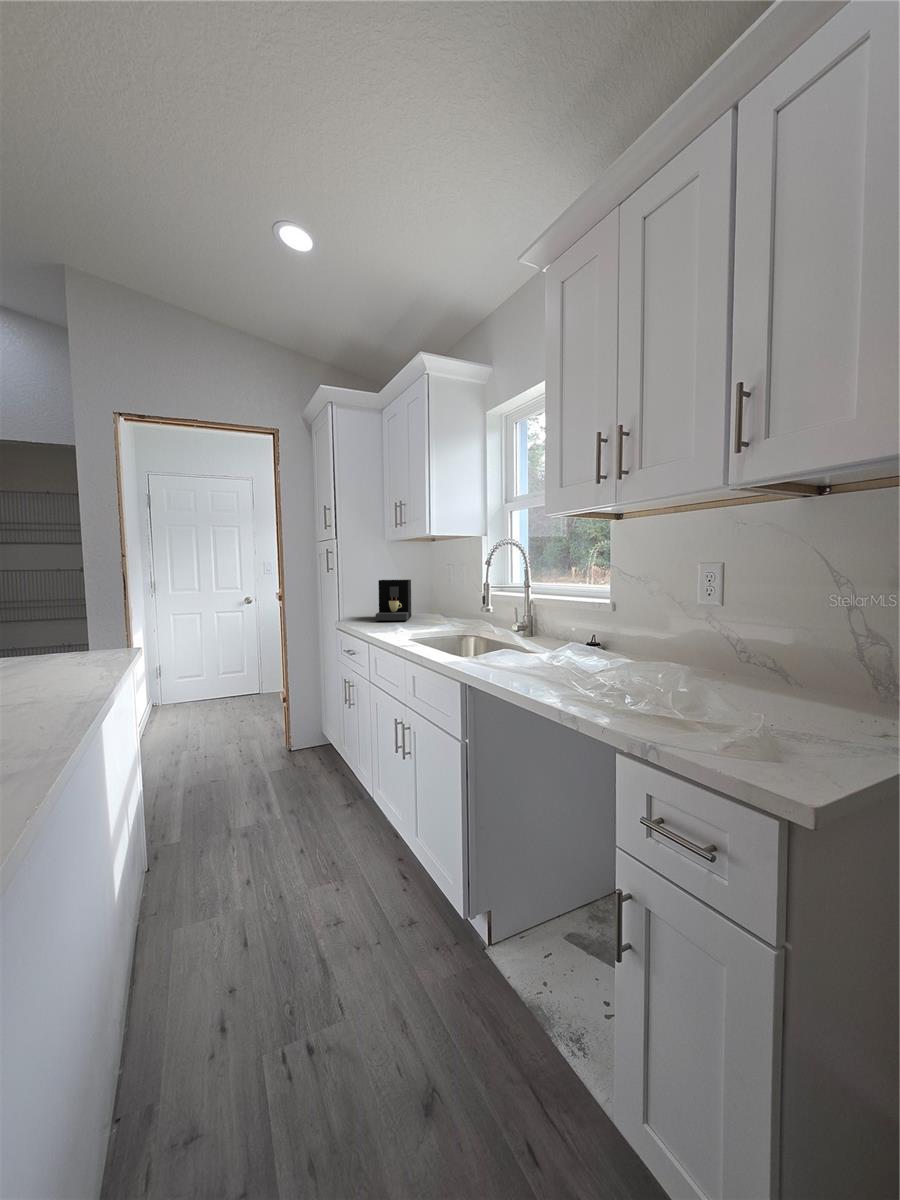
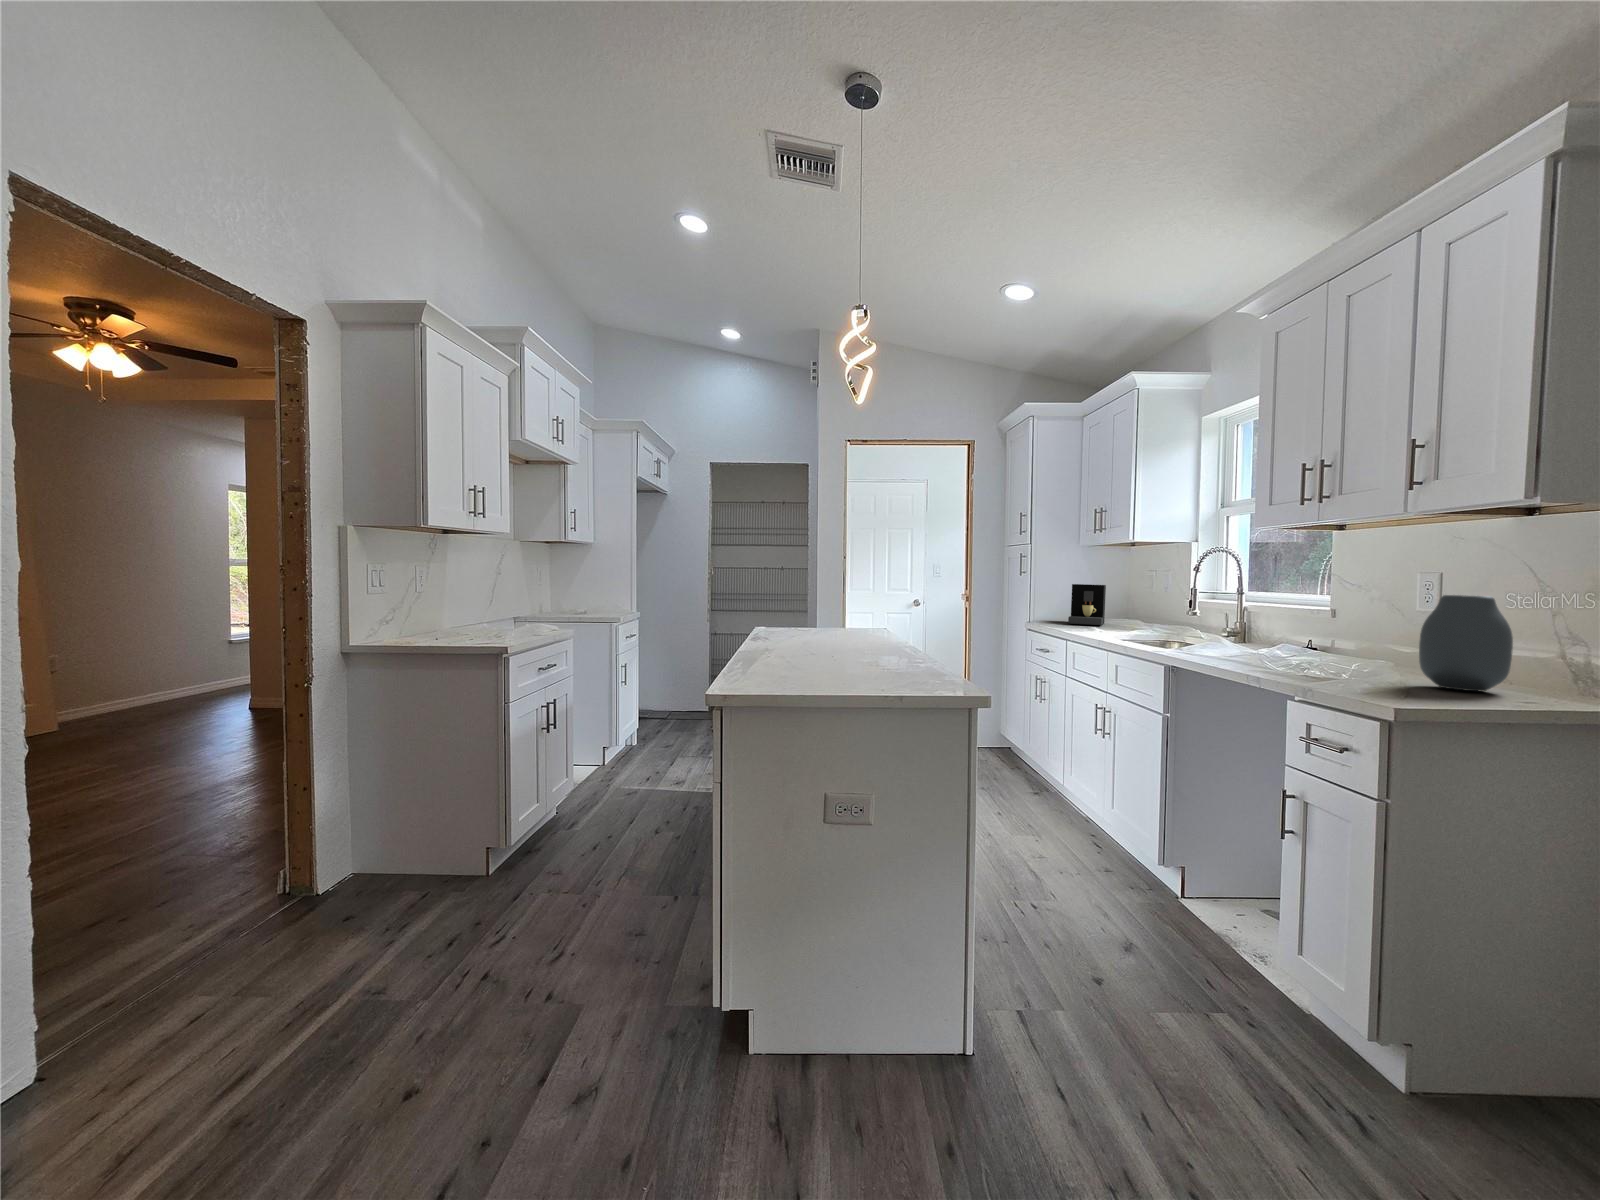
vase: none [748,593,853,720] -> present [1419,595,1513,691]

